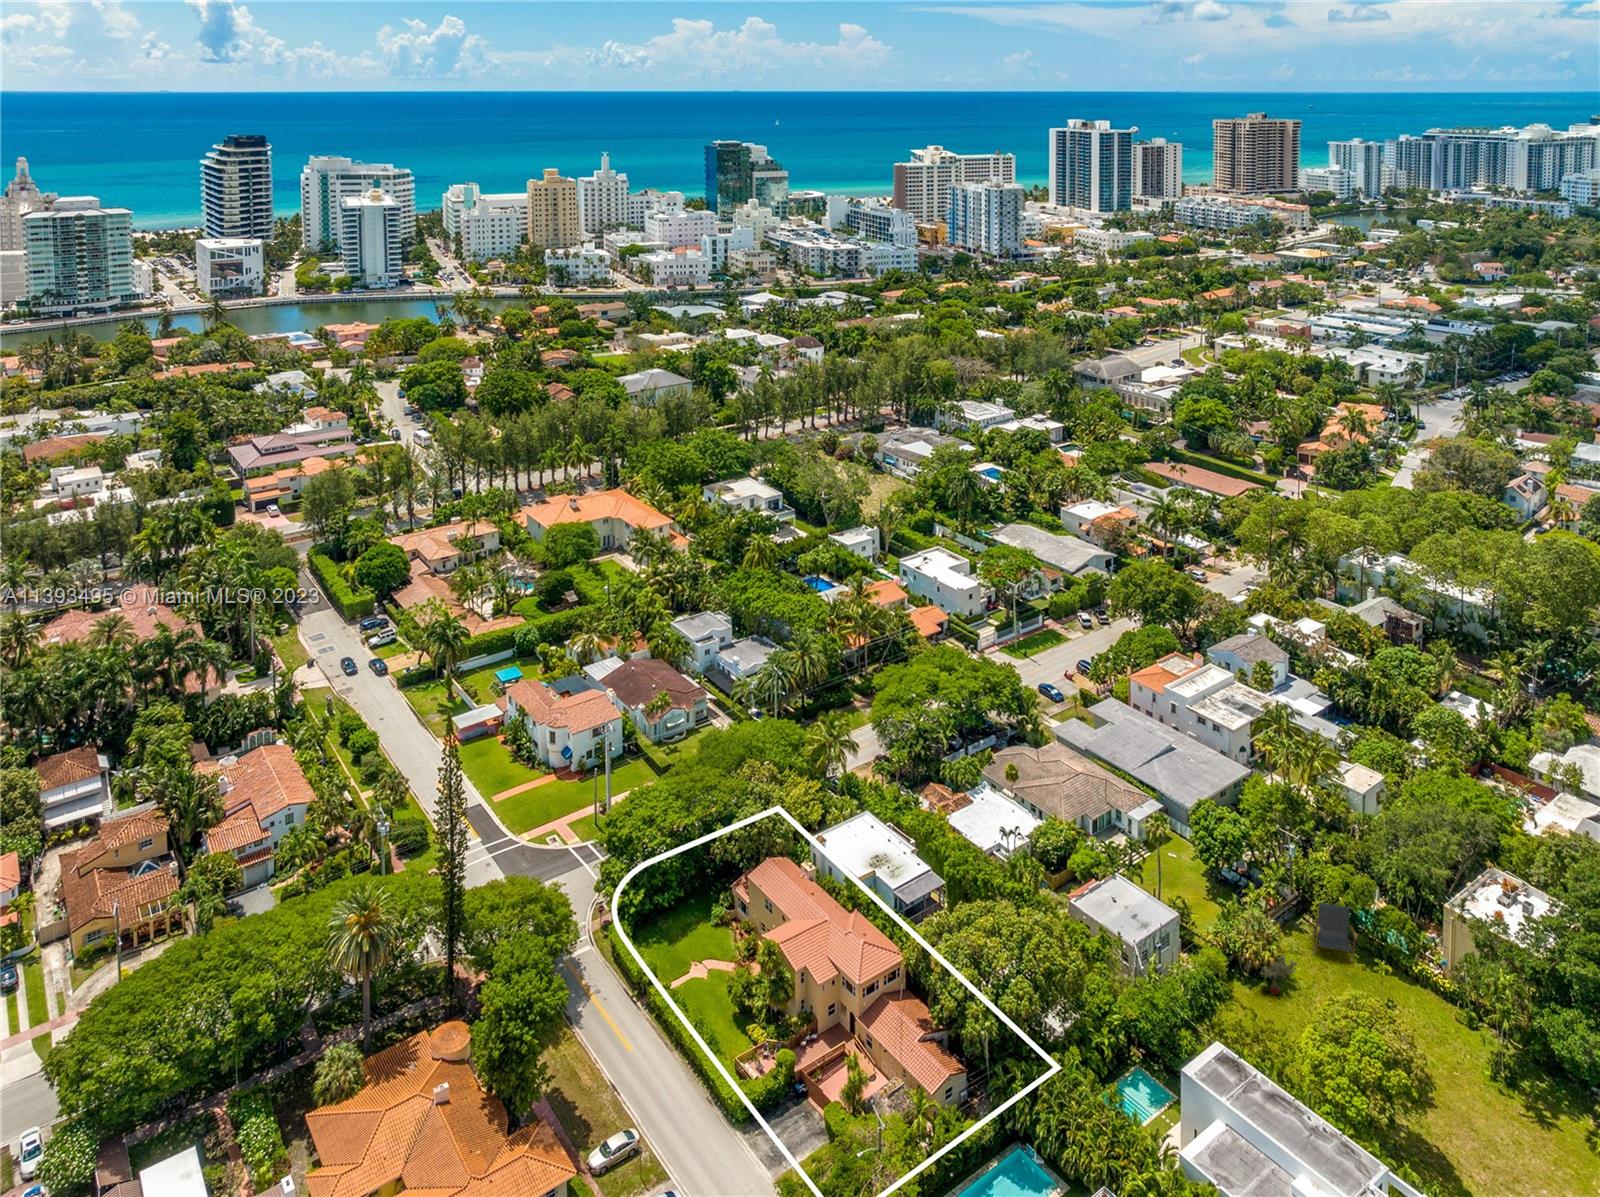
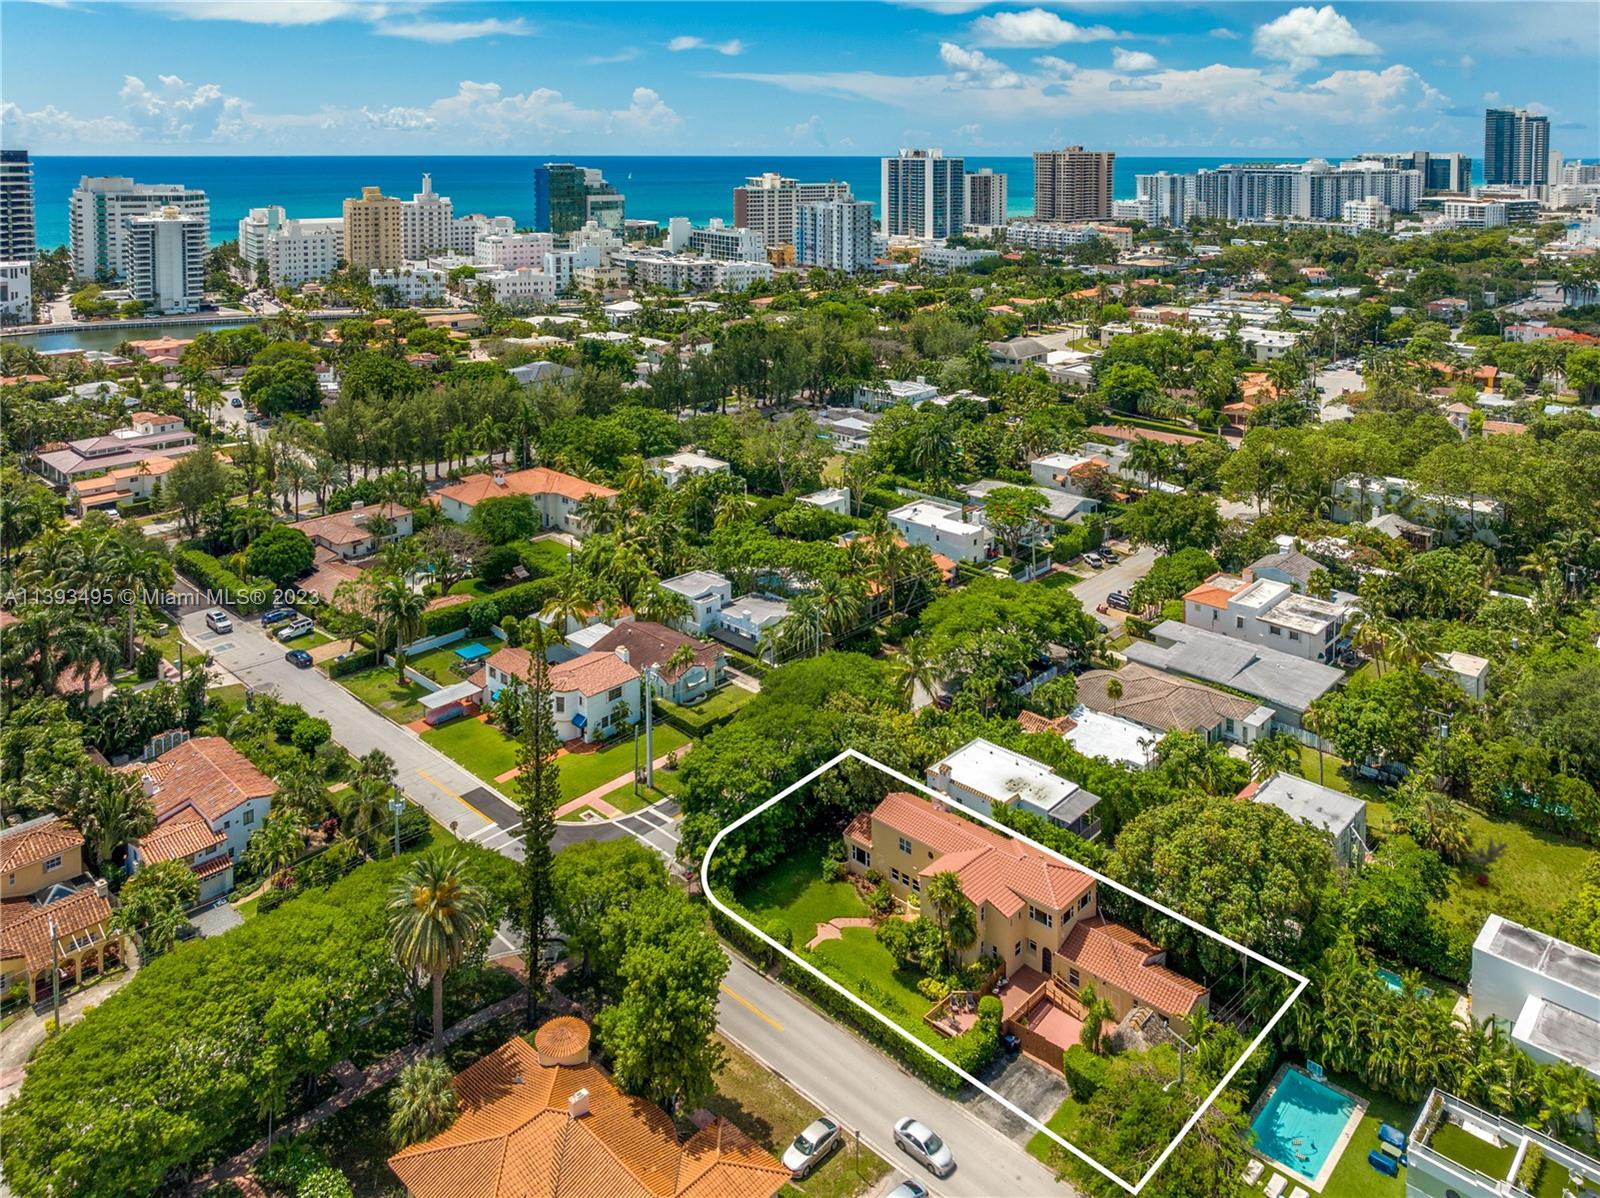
lounge chair: present [1313,903,1357,961] -> none [1490,784,1549,845]

